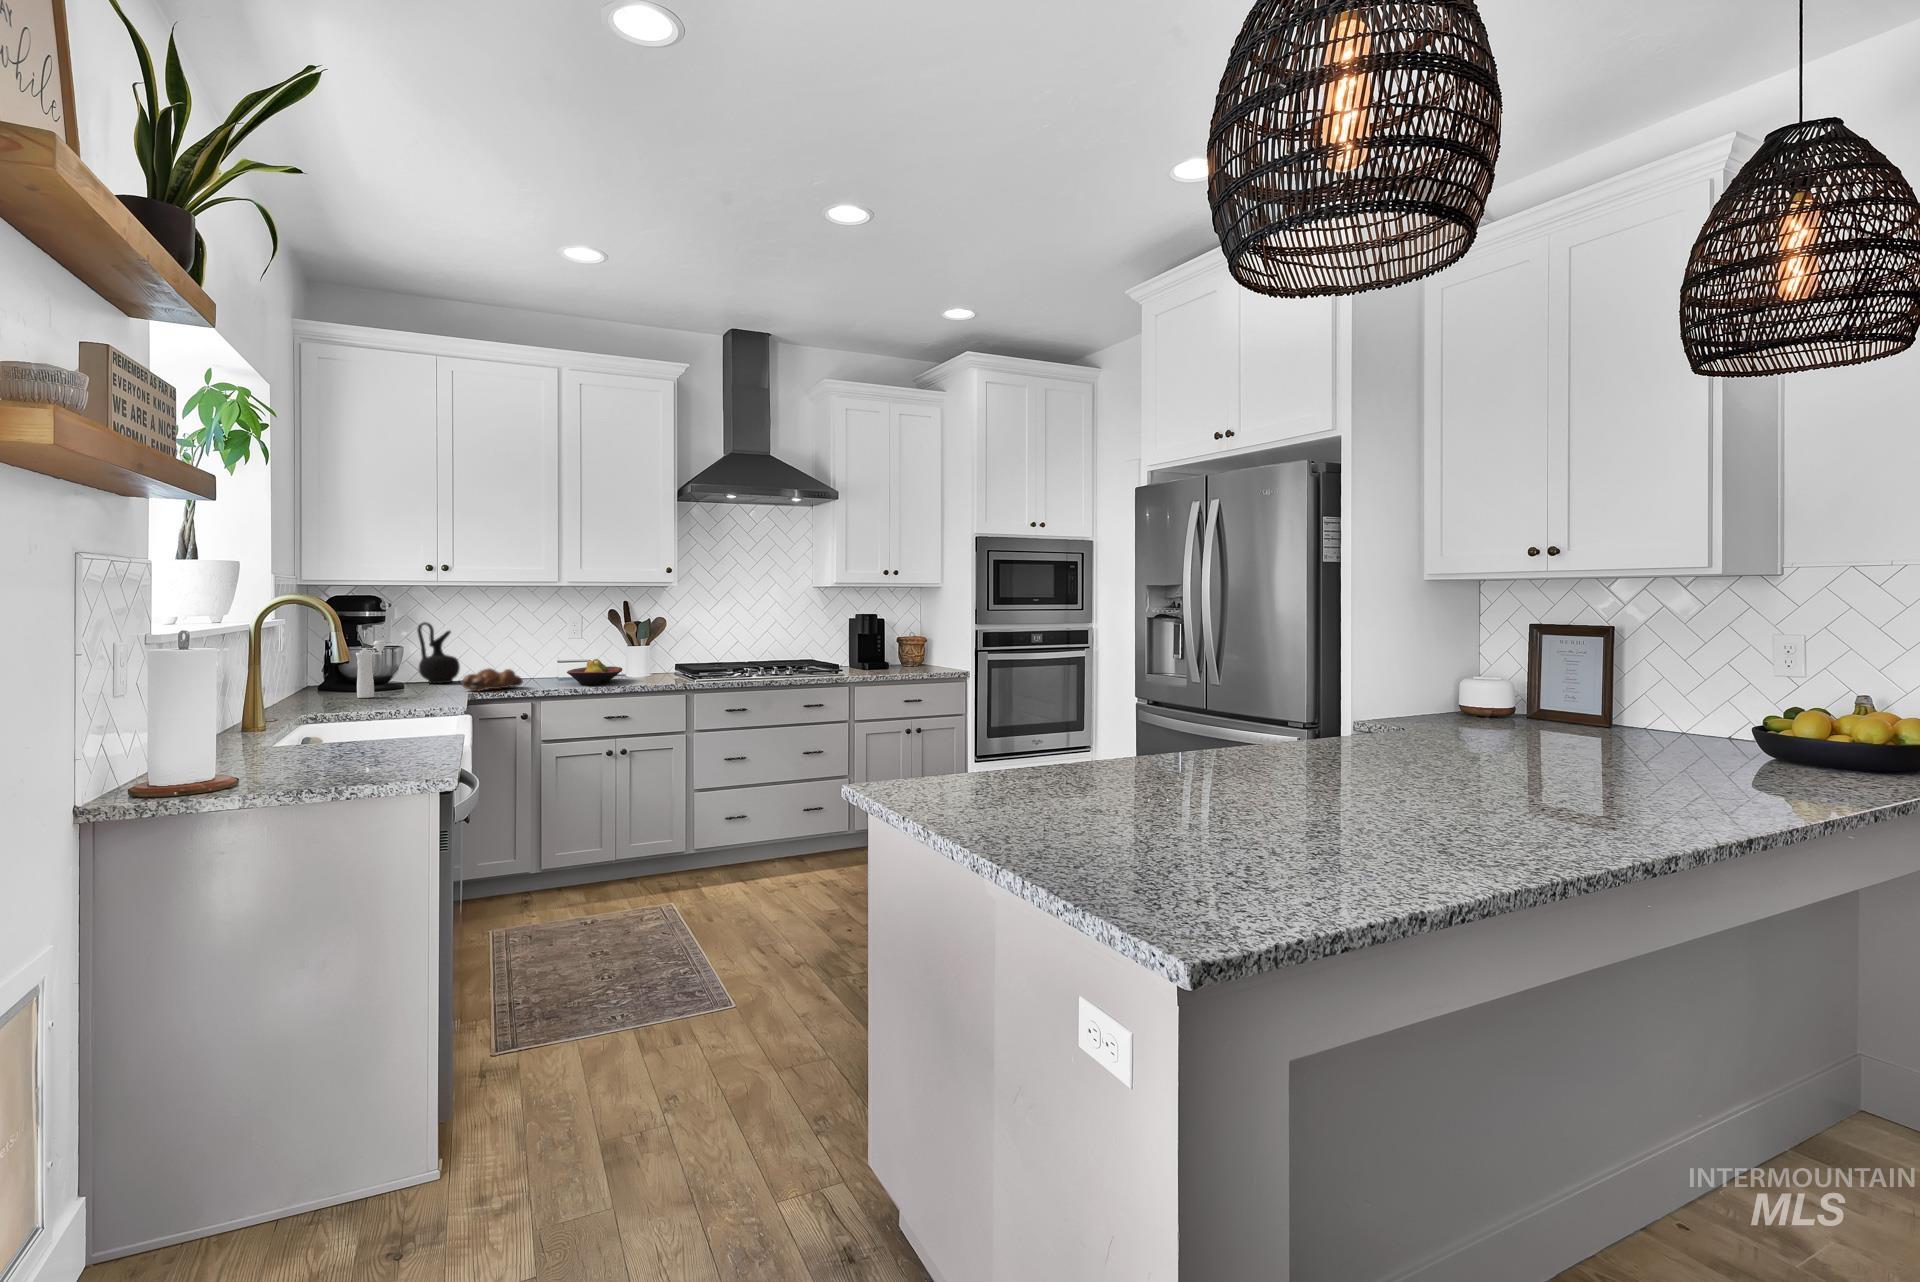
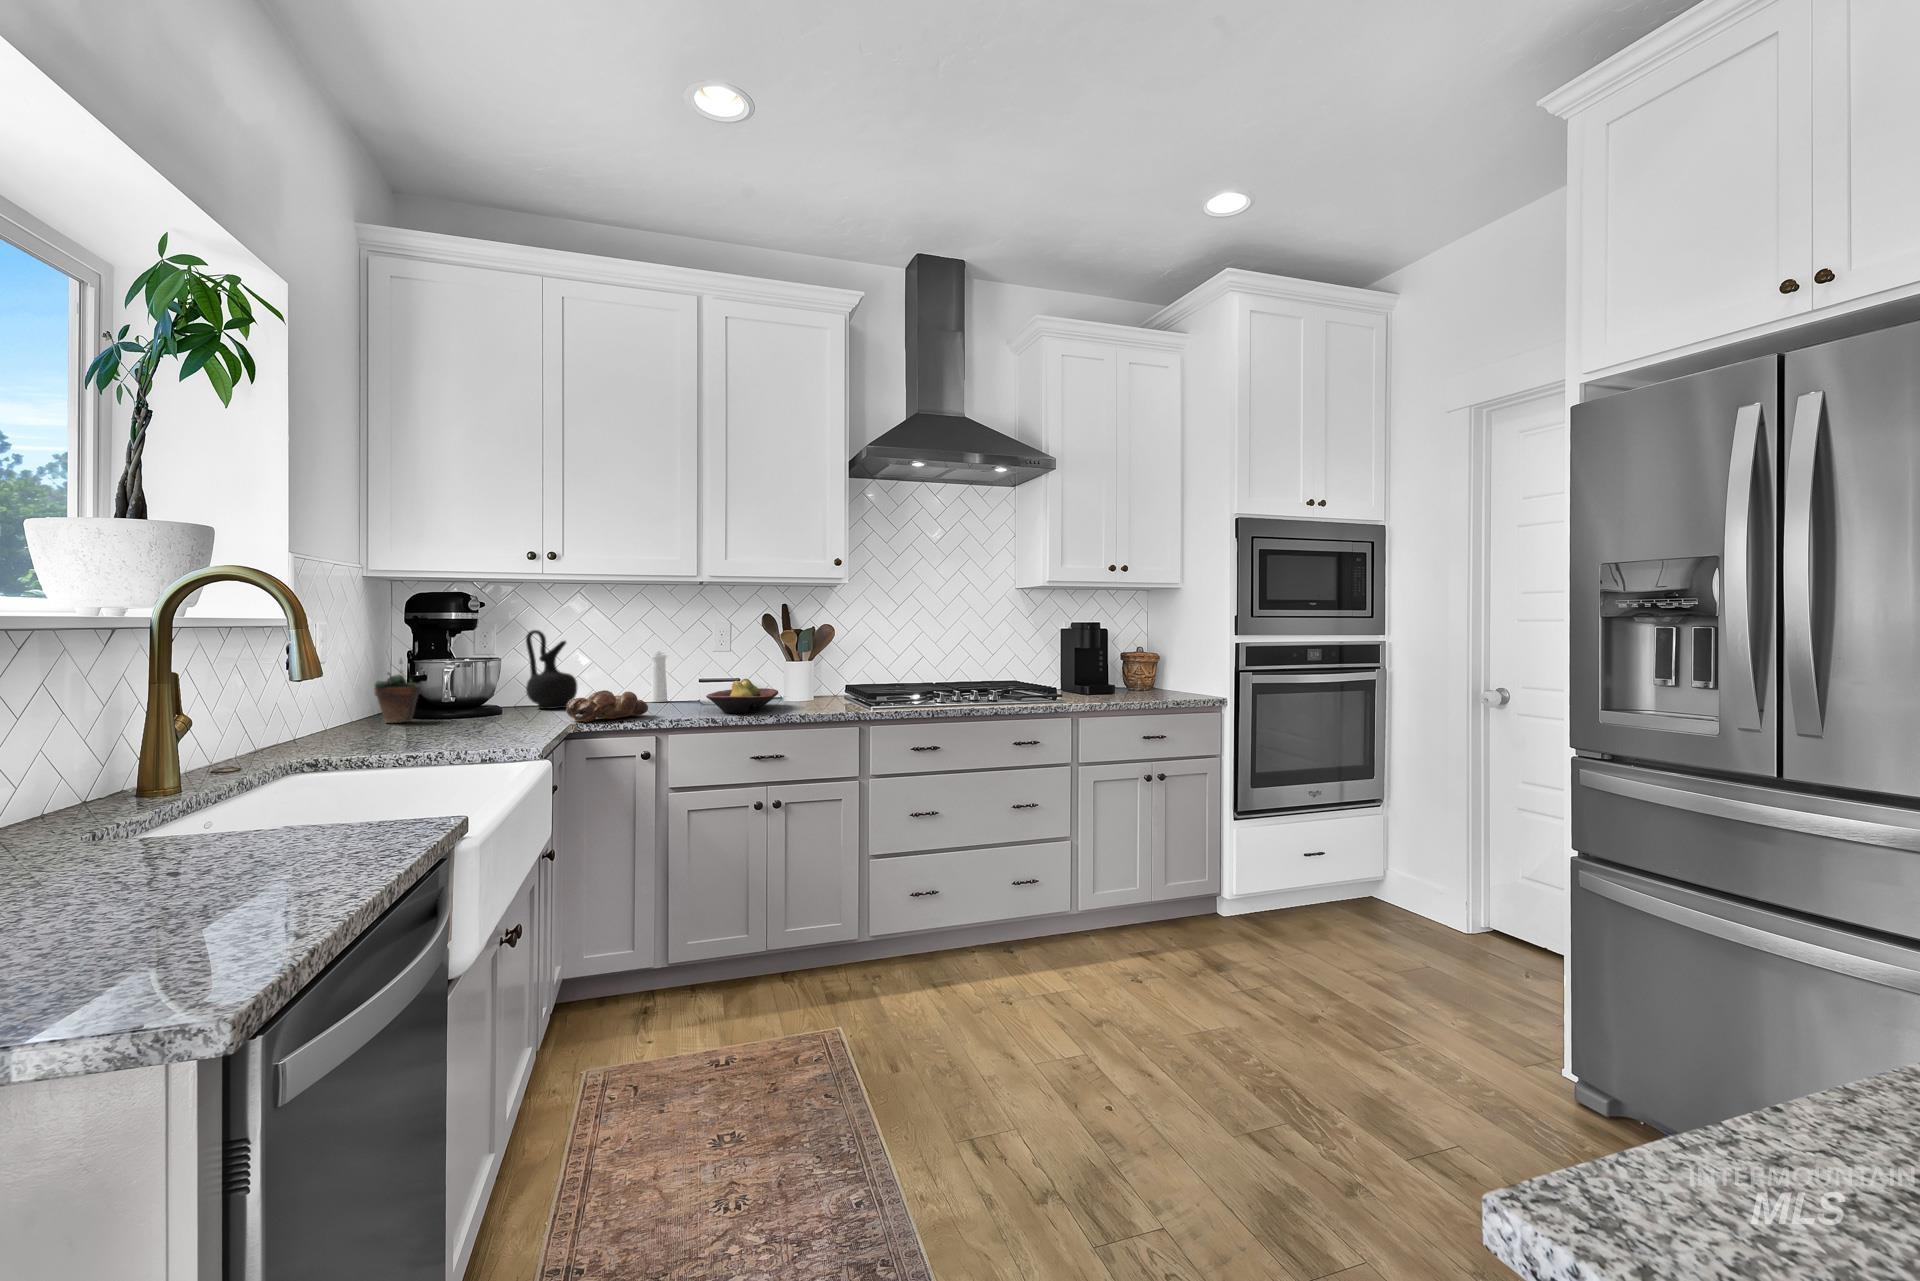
pepper mill: present [356,640,386,698] -> present [650,651,668,702]
succulent plant: none [311,645,346,694] -> present [374,660,421,723]

